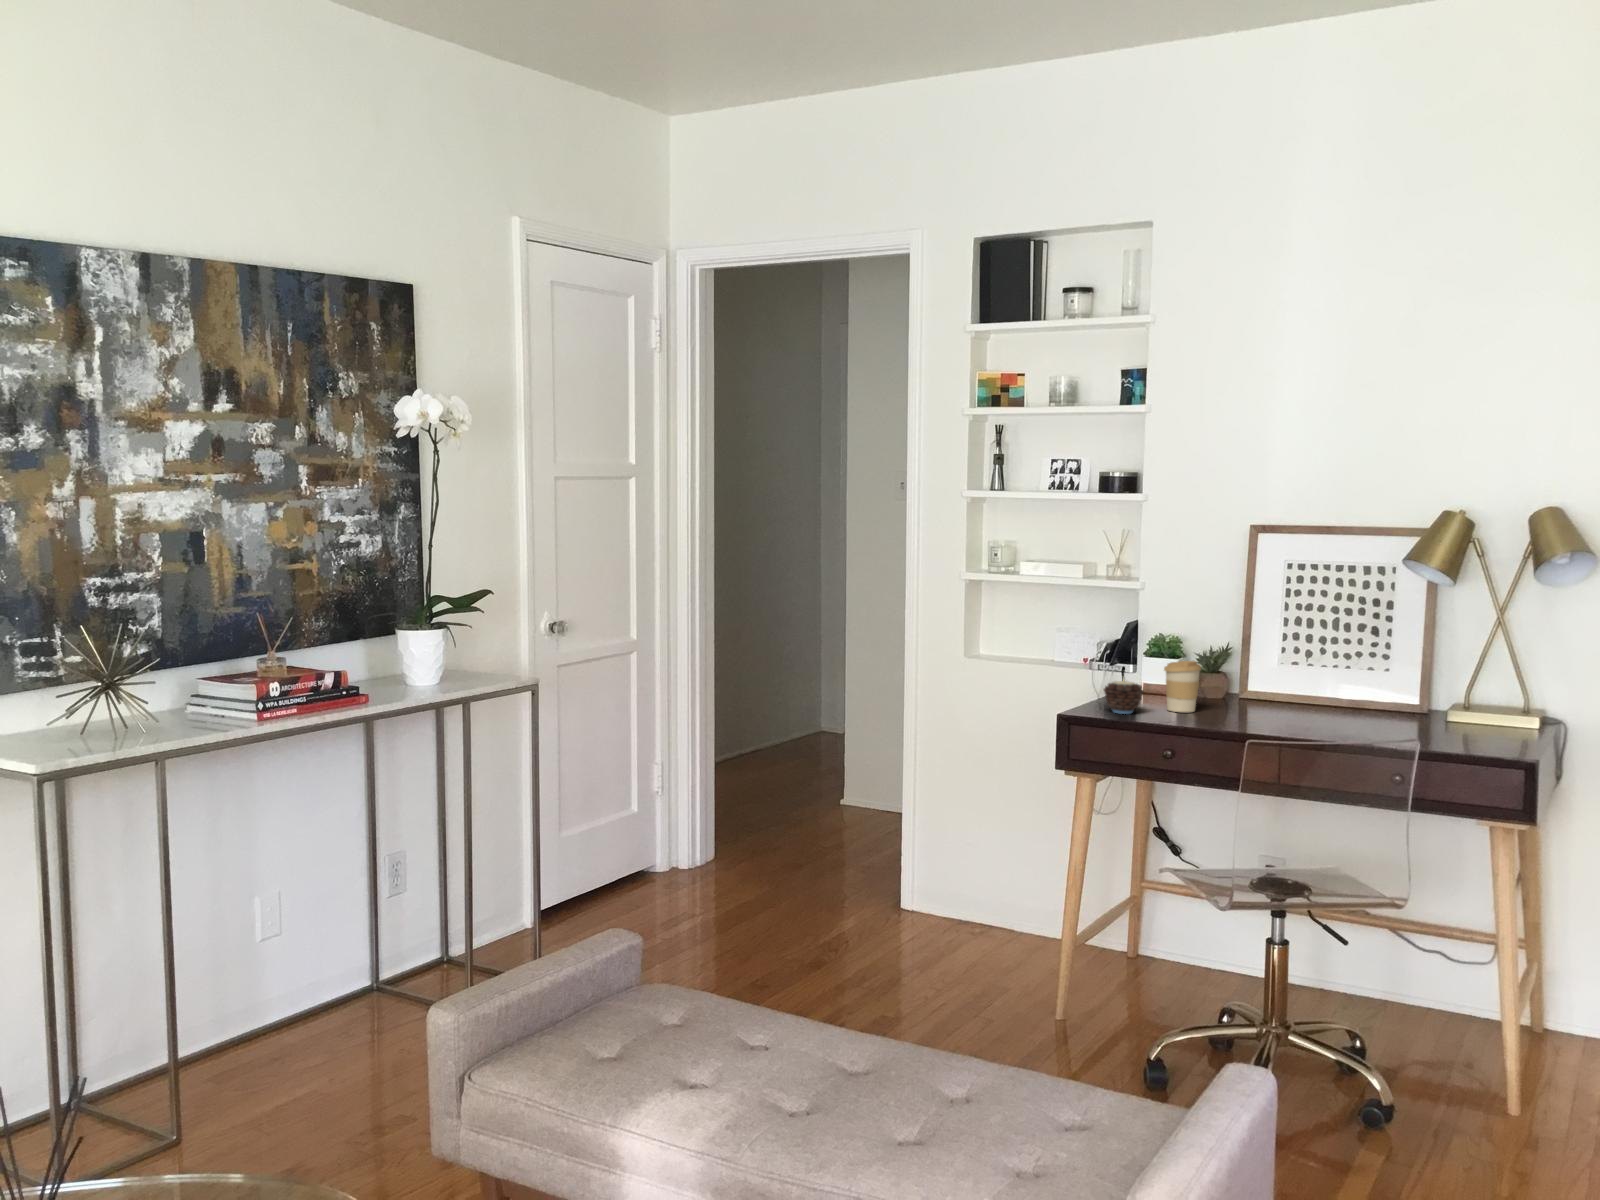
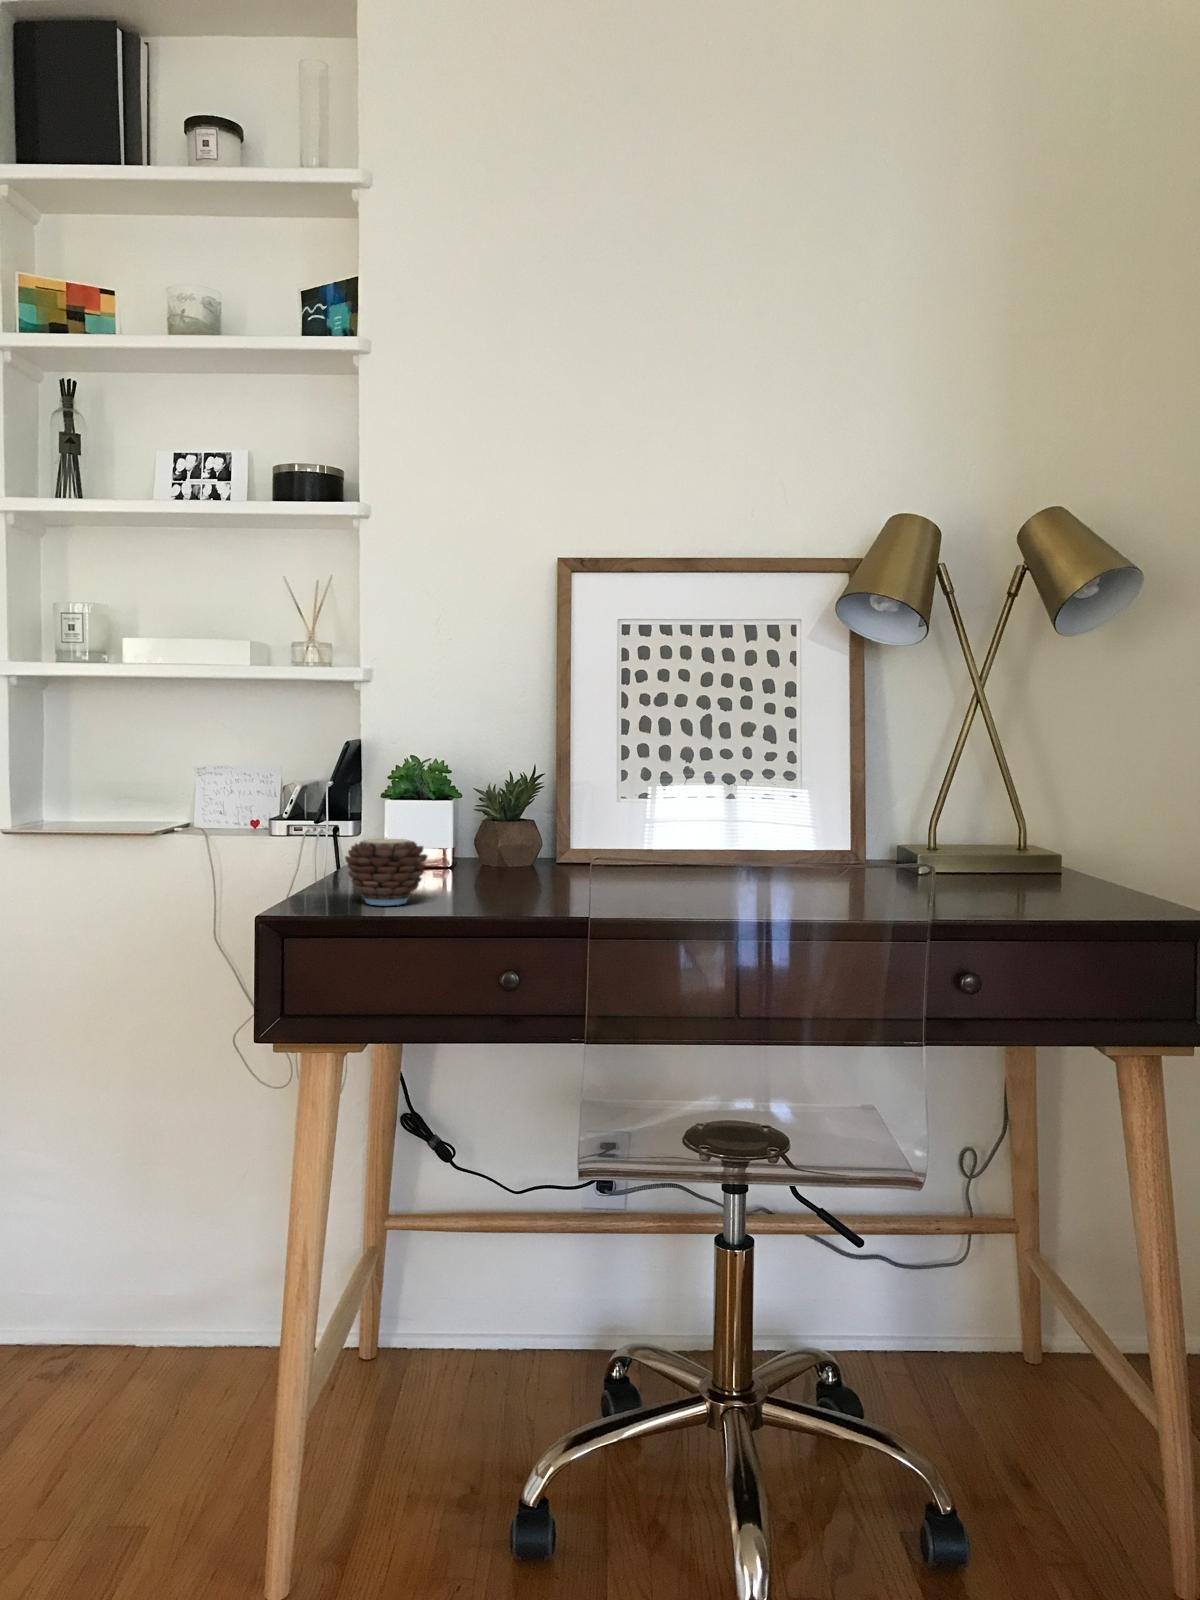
coffee cup: present [1164,661,1201,712] -> none [453,792,524,894]

